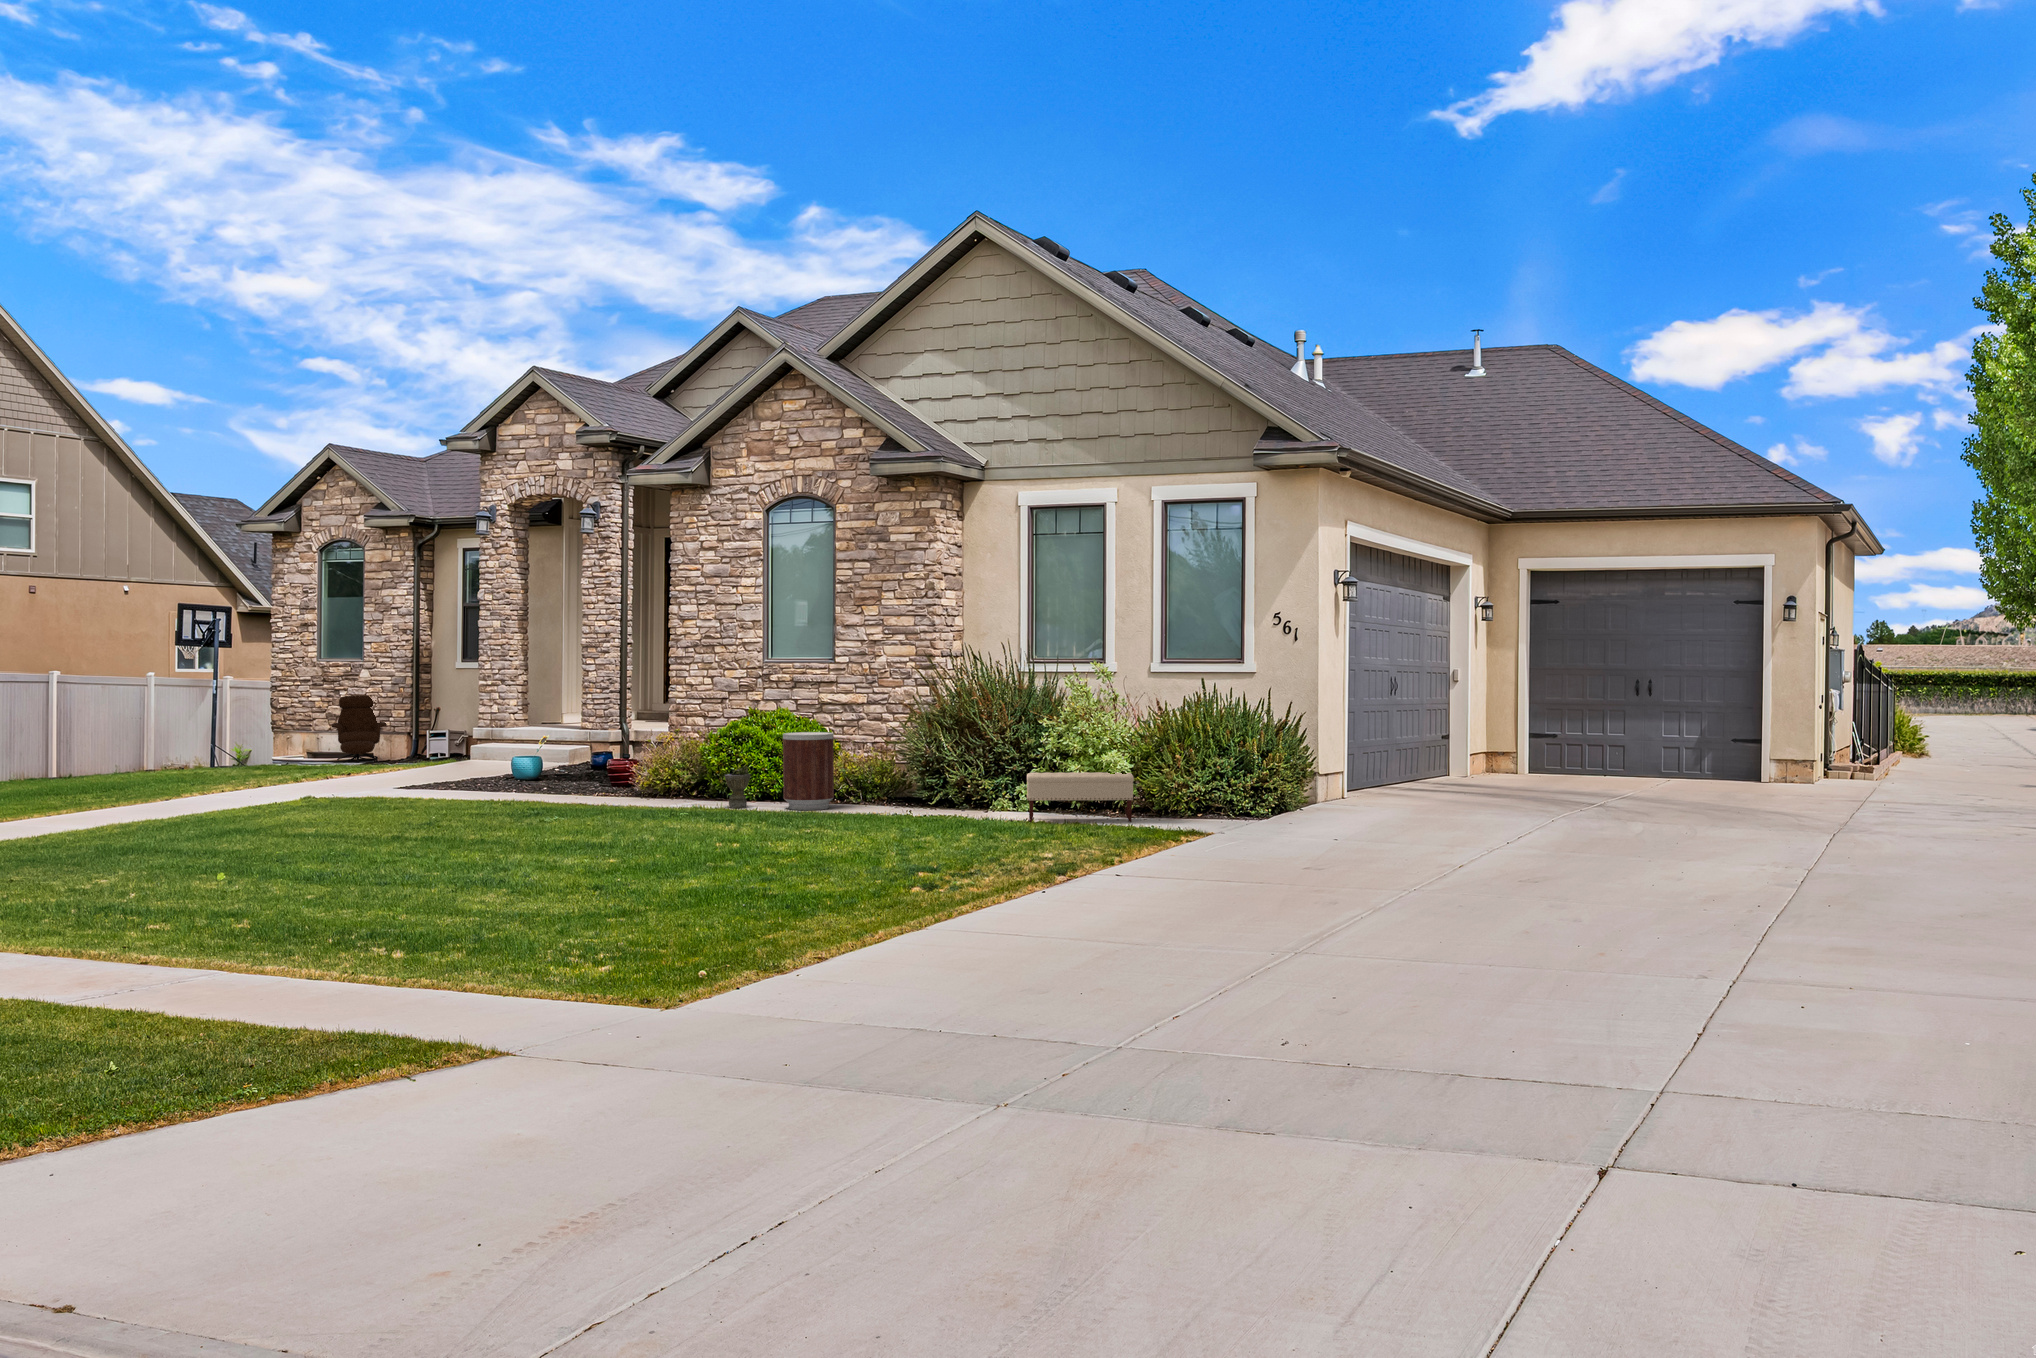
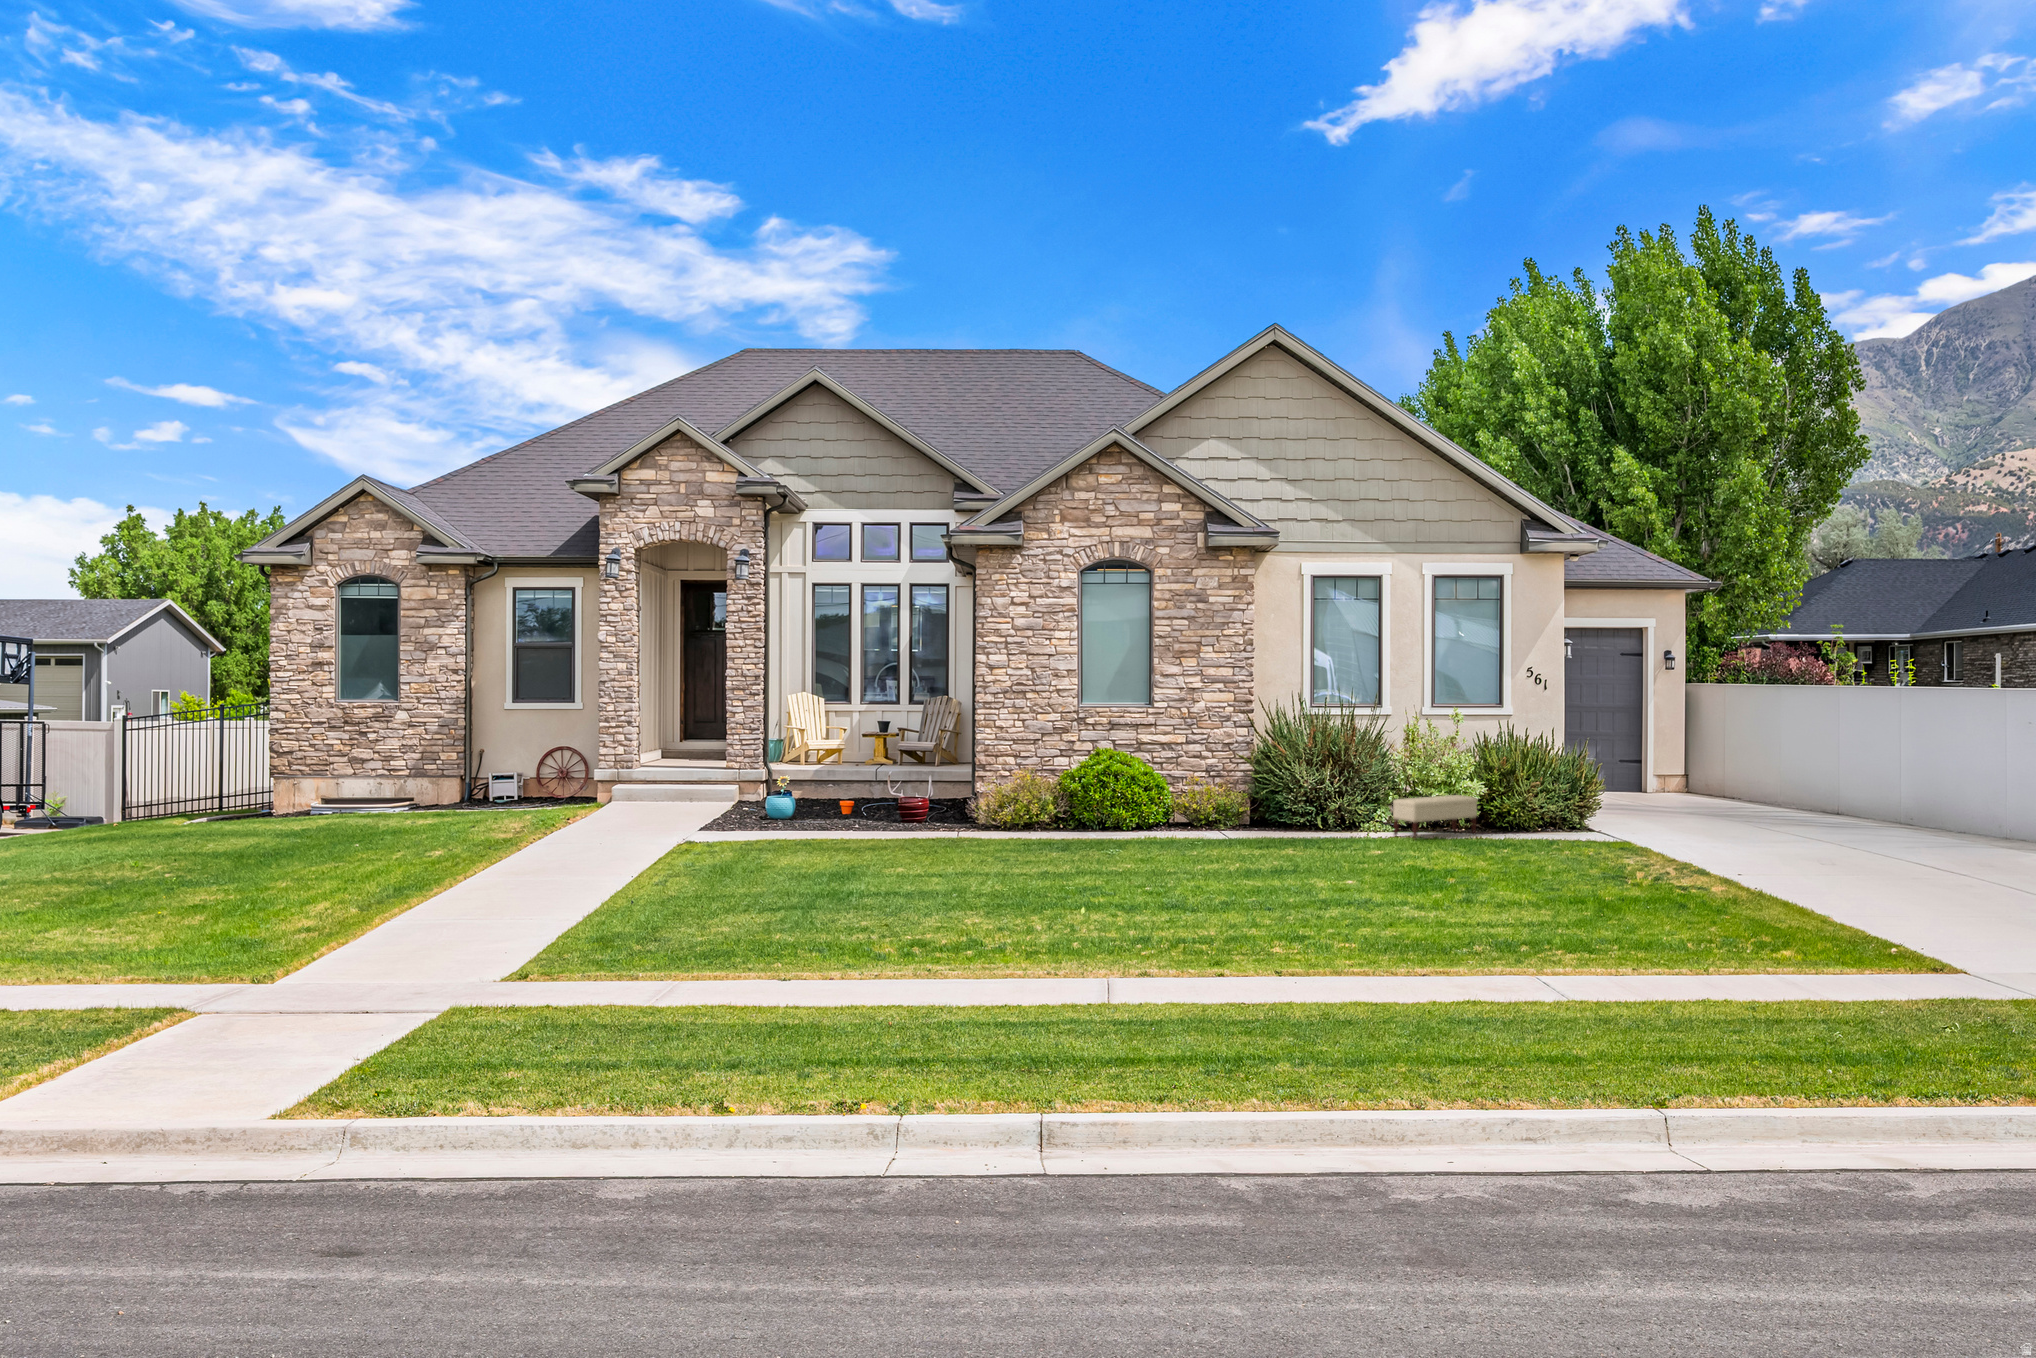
lounge chair: present [331,695,387,763] -> none [378,740,449,815]
trash can: present [783,732,834,810] -> none [1160,771,1204,841]
planter: present [725,766,750,808] -> none [1112,804,1135,843]

